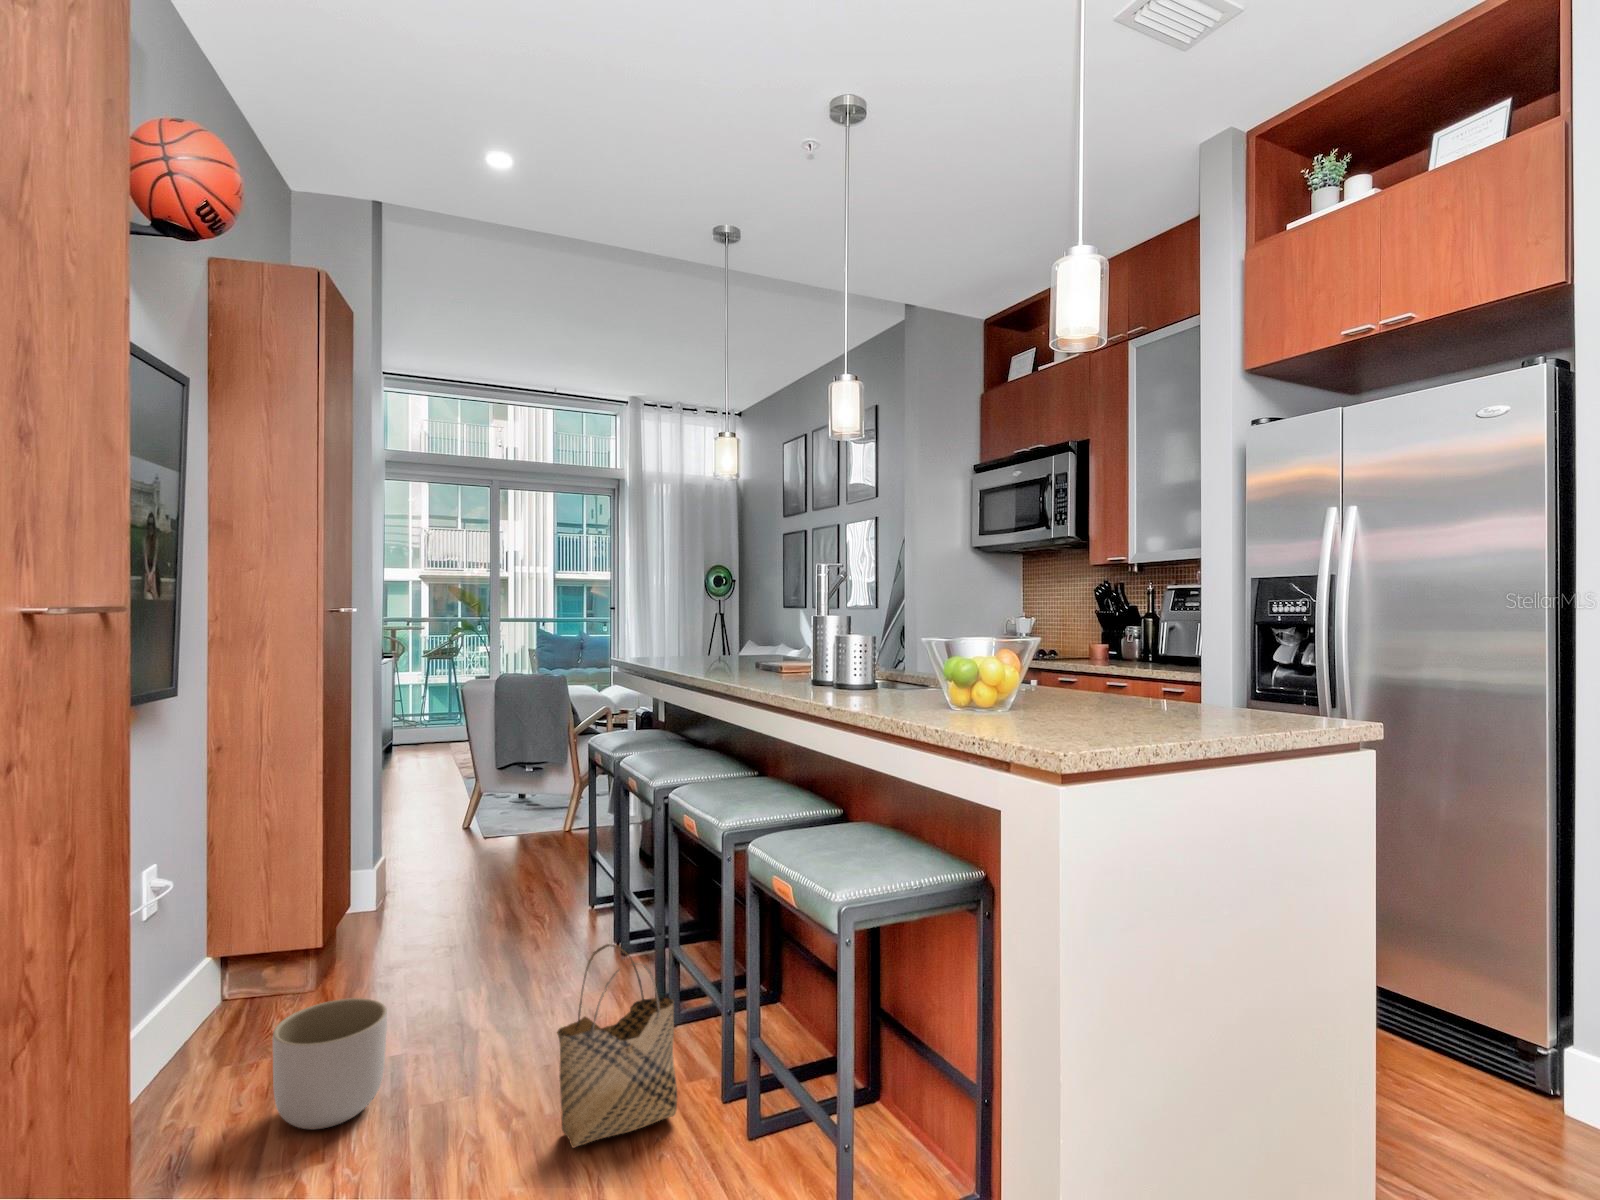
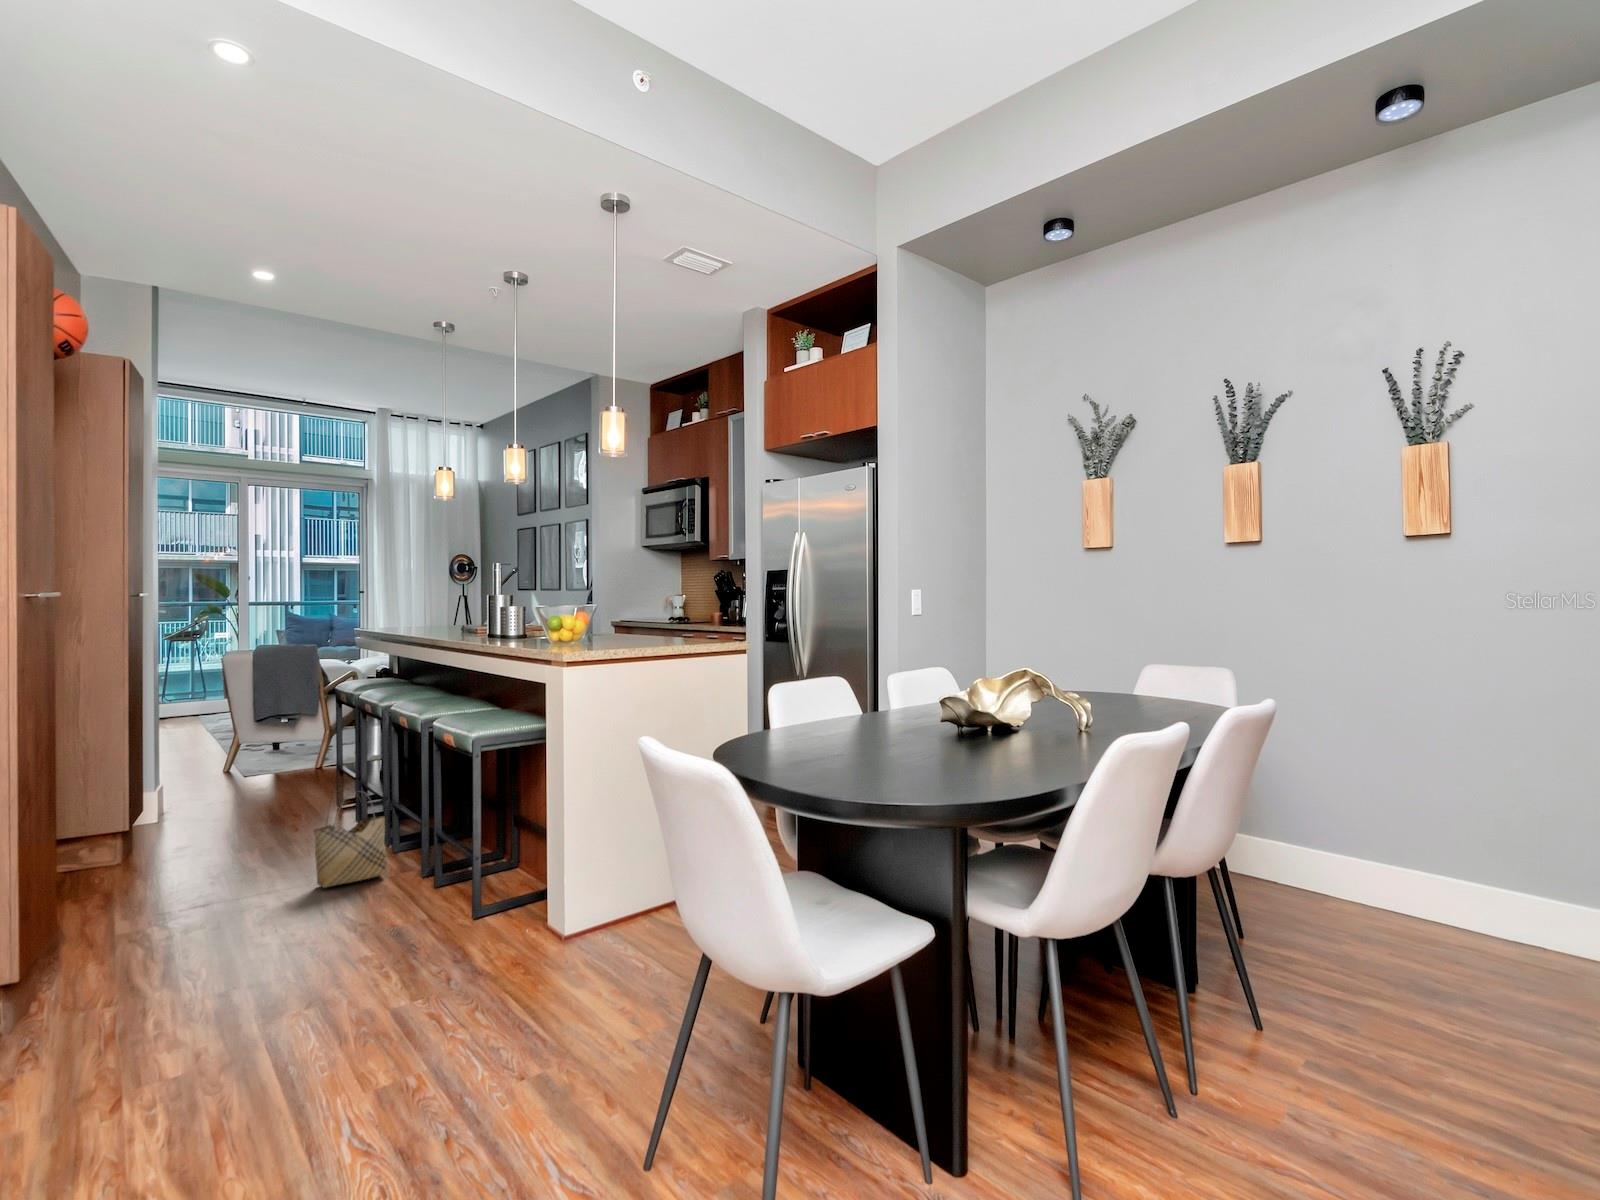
planter: present [273,998,387,1129] -> none [131,832,203,897]

